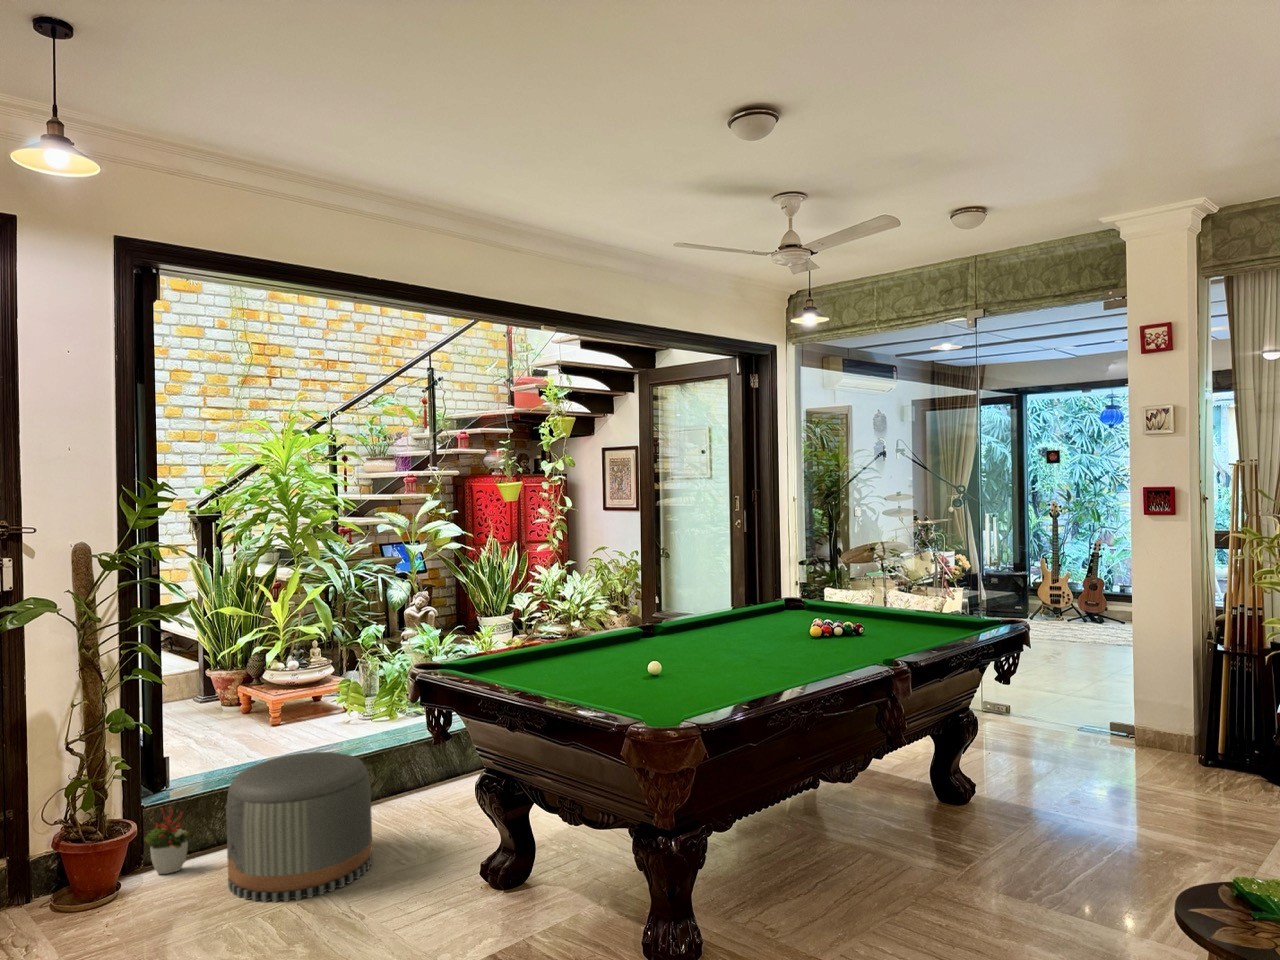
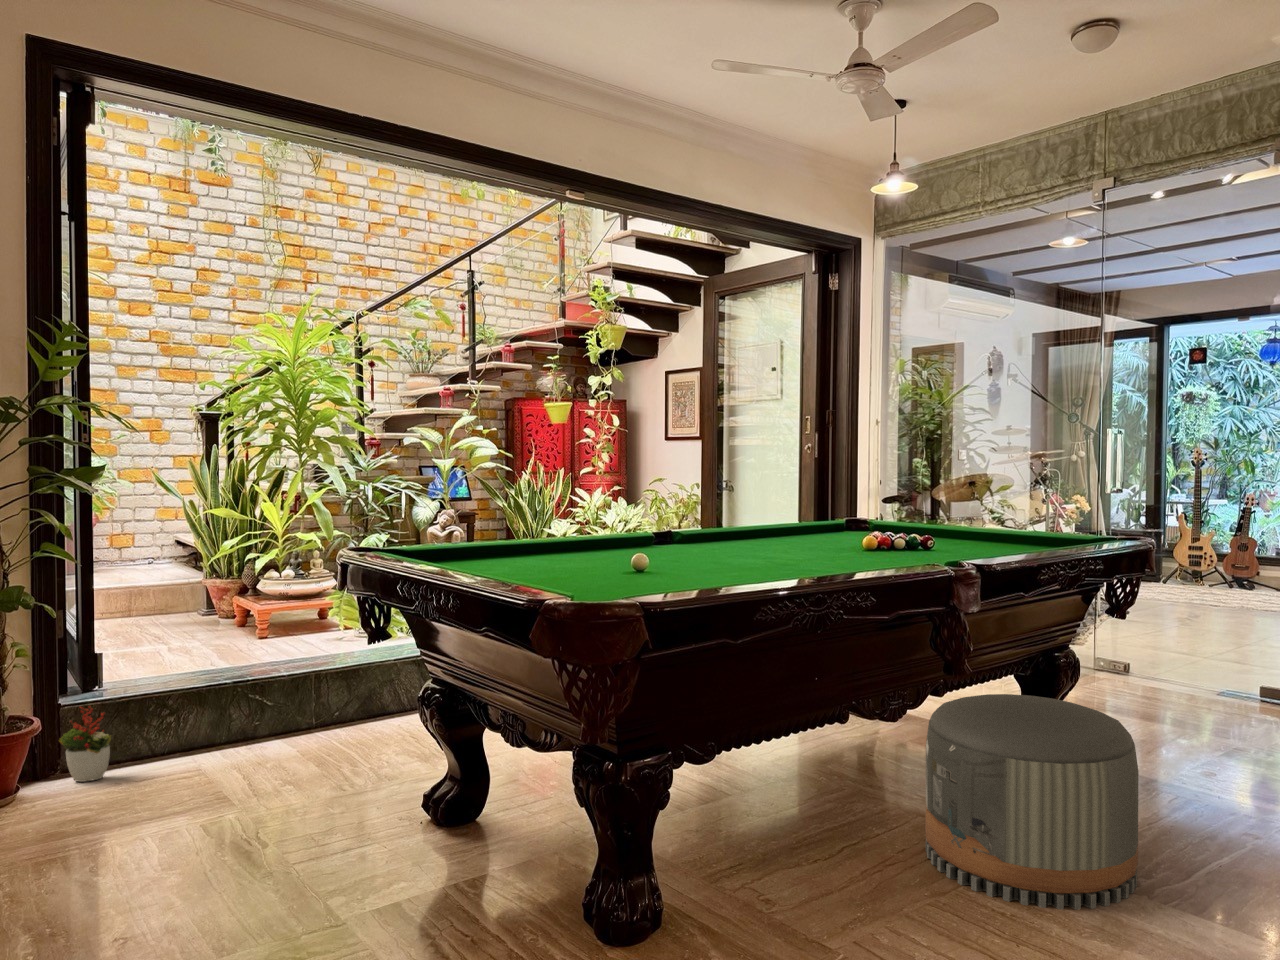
pouf: present [226,752,372,903] -> present [925,694,1139,909]

